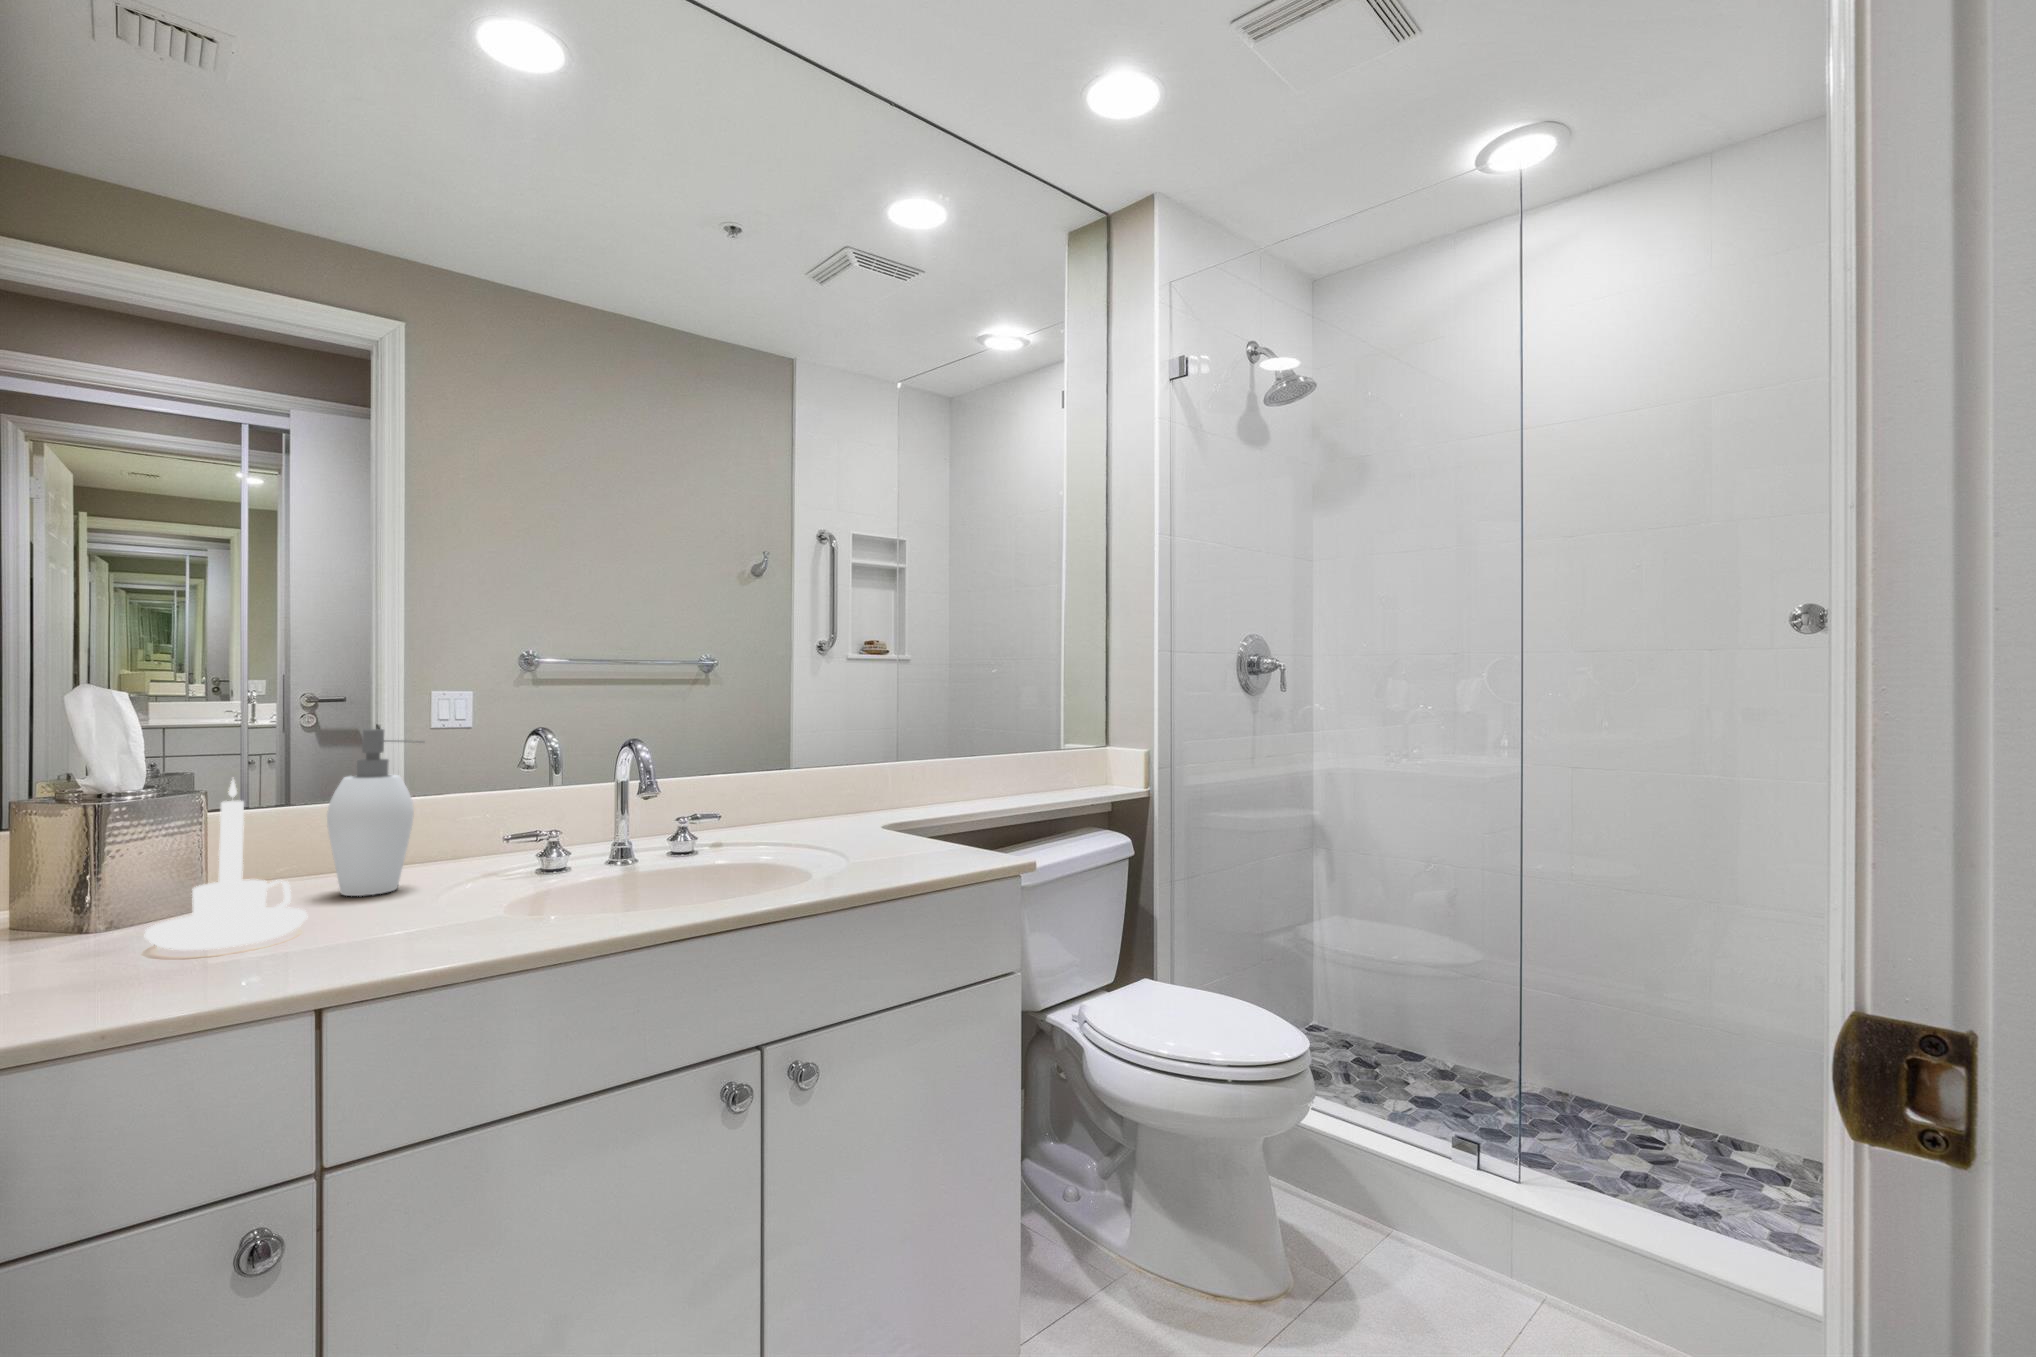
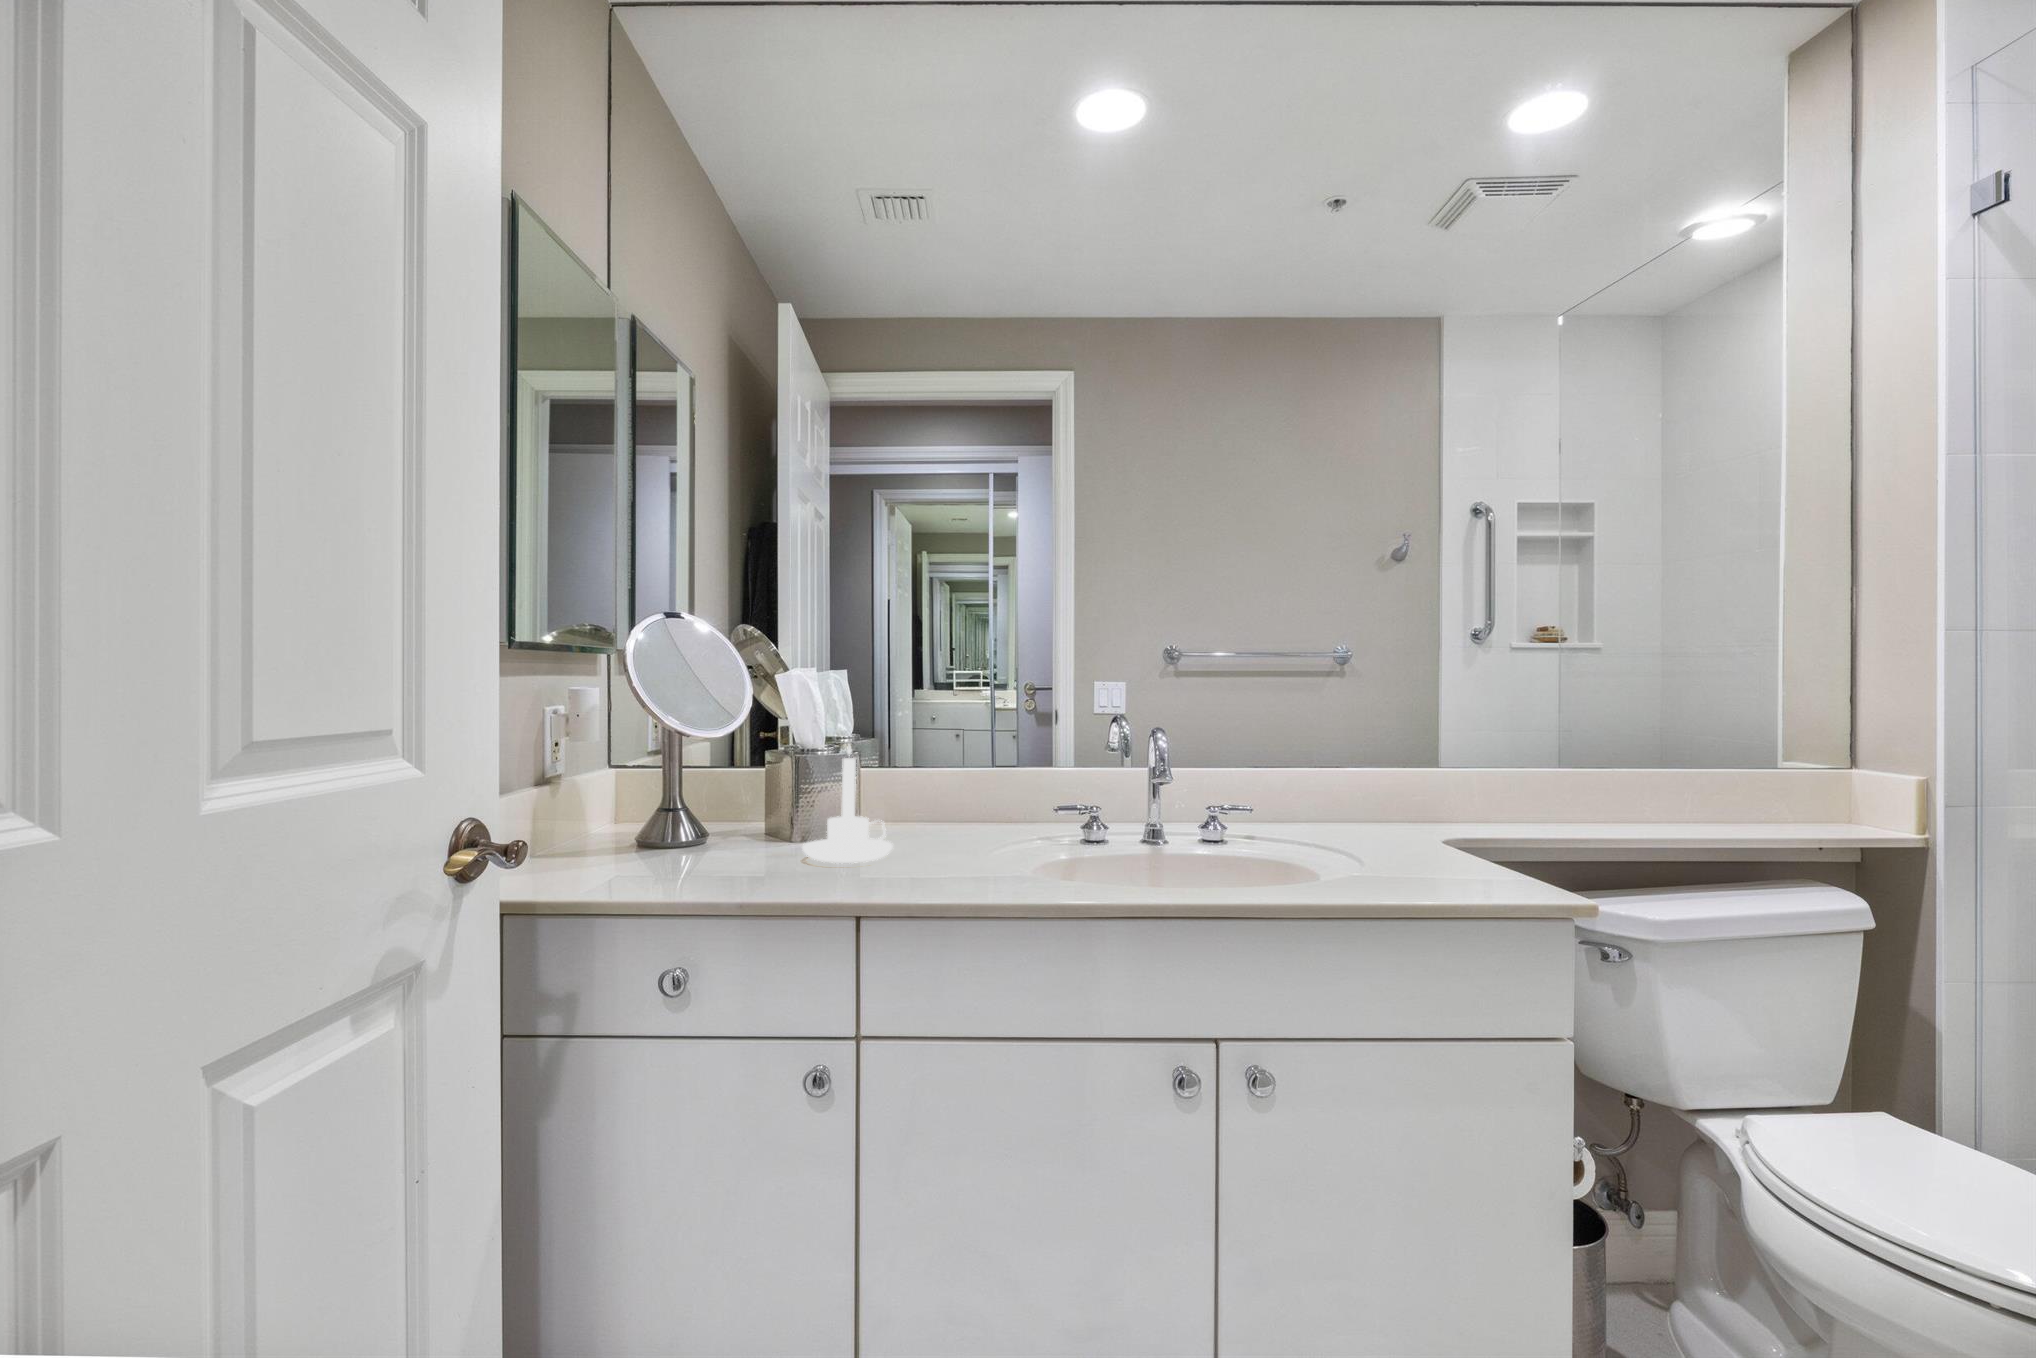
soap dispenser: present [327,729,424,896] -> none [927,711,984,841]

